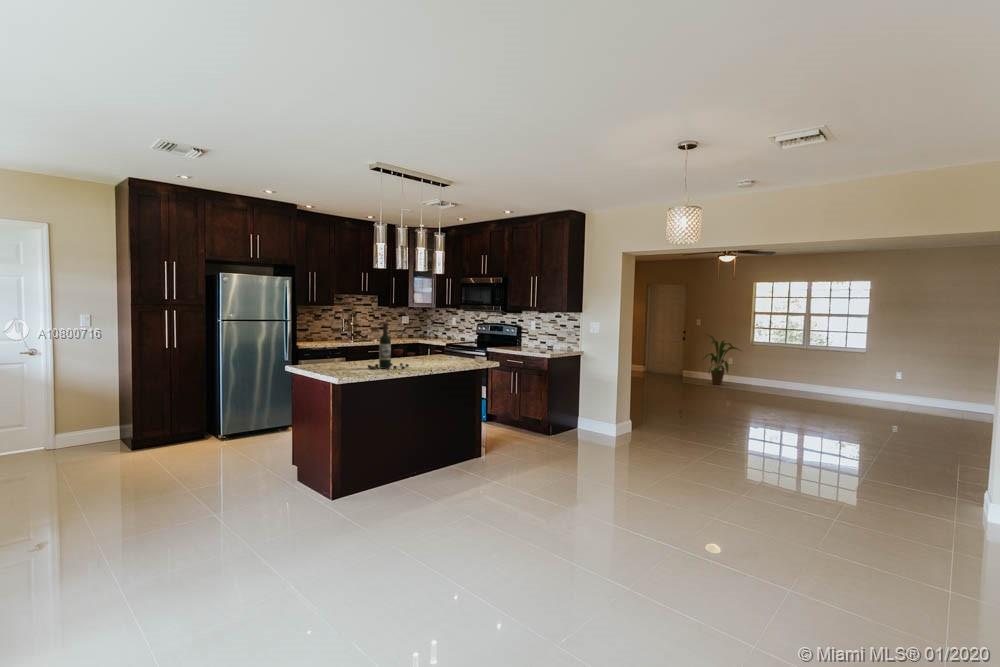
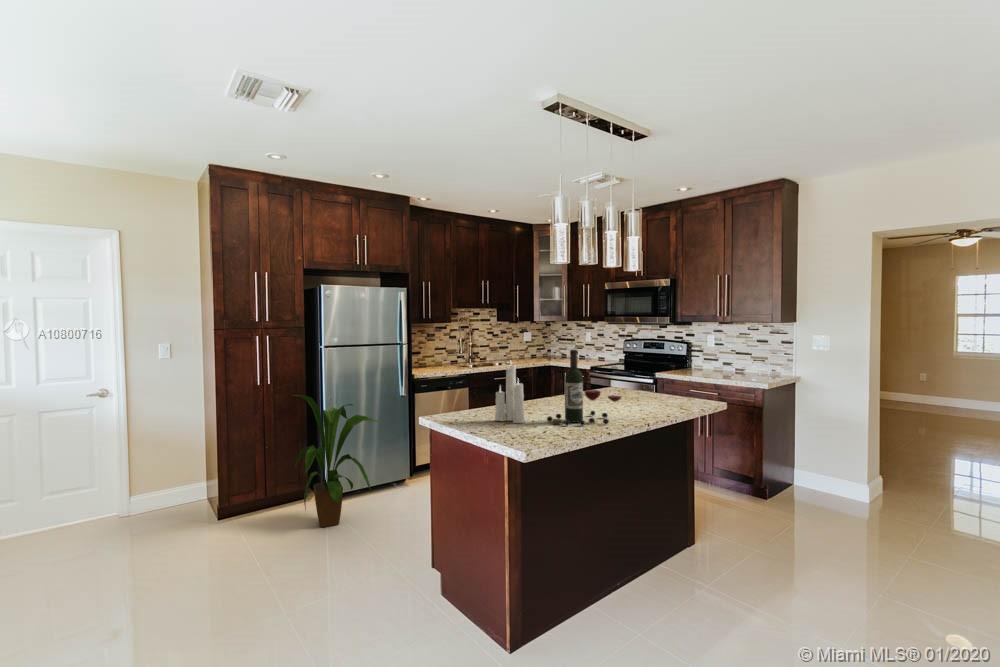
candle: none [334,326,353,369] -> present [495,364,525,423]
house plant: present [704,335,739,385] -> present [292,395,379,527]

